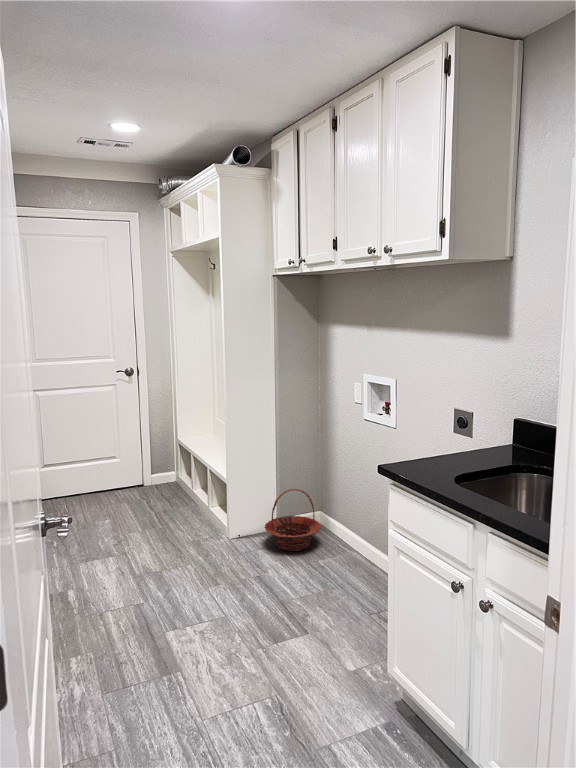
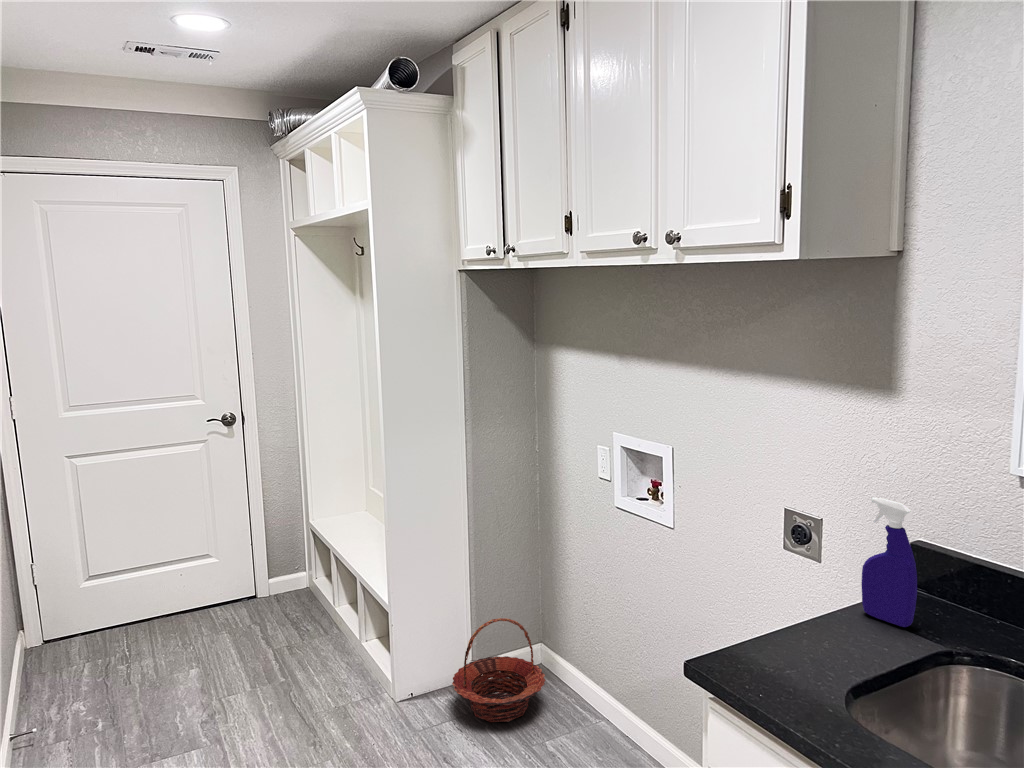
spray bottle: none [481,388,507,457] -> present [861,497,917,627]

